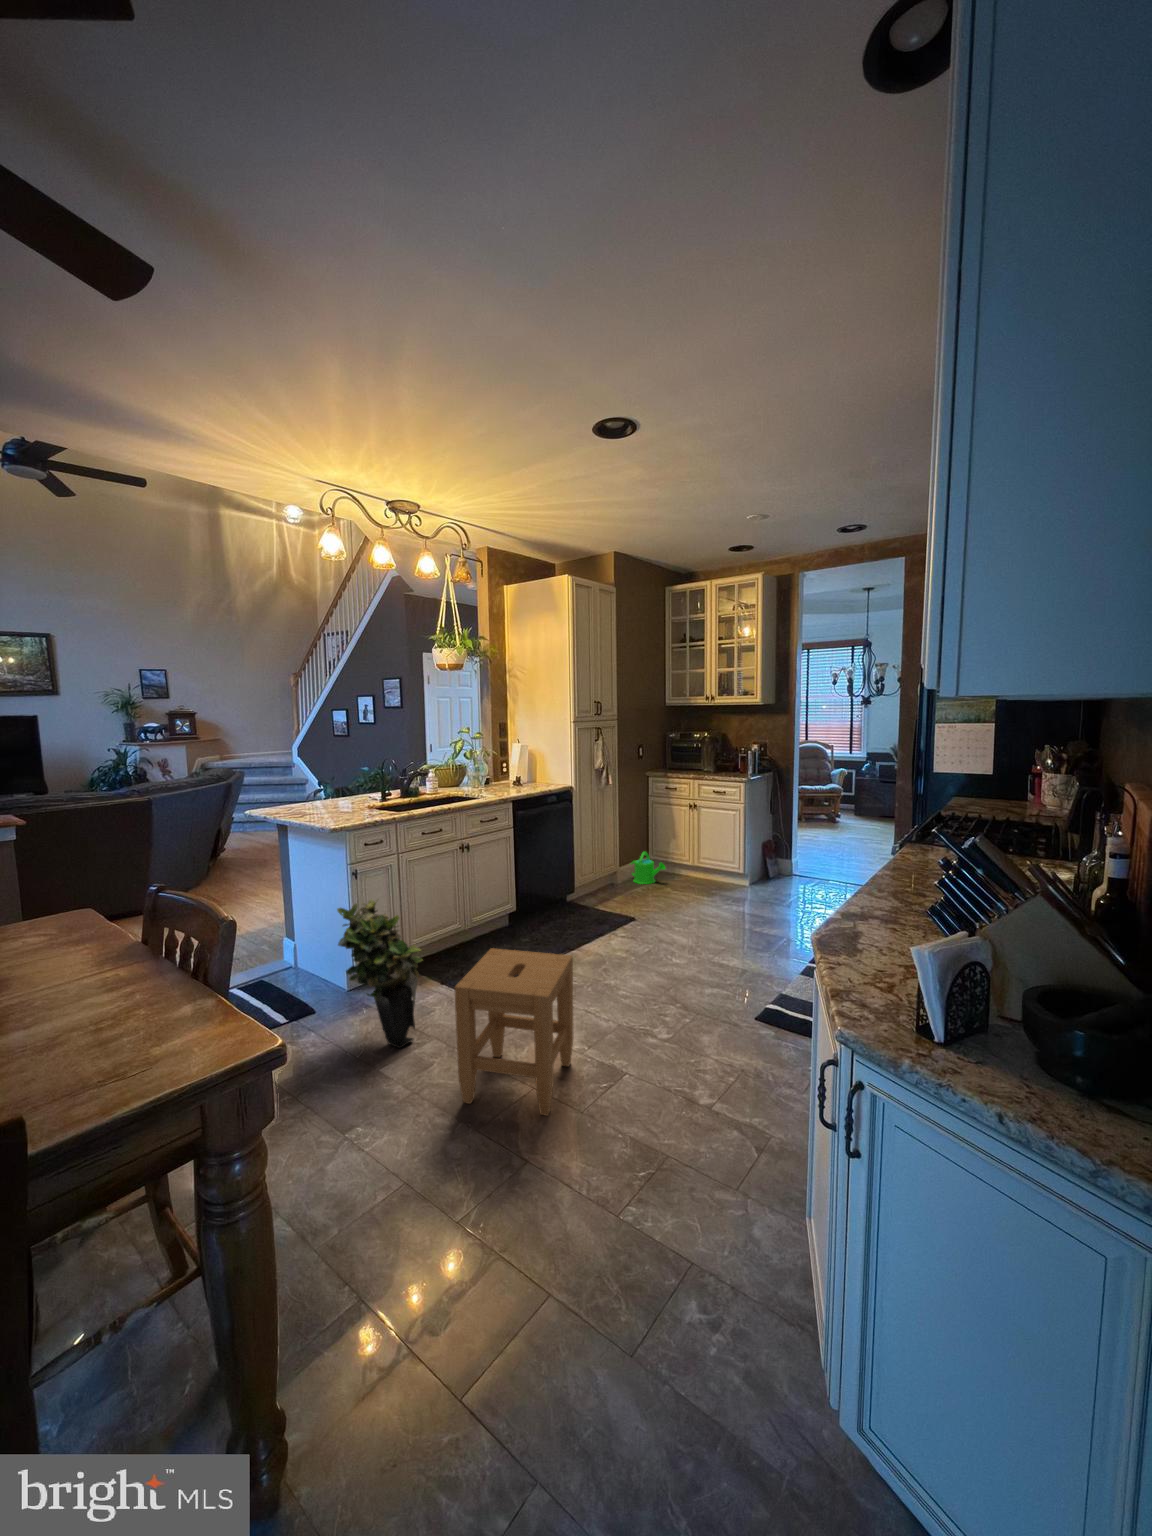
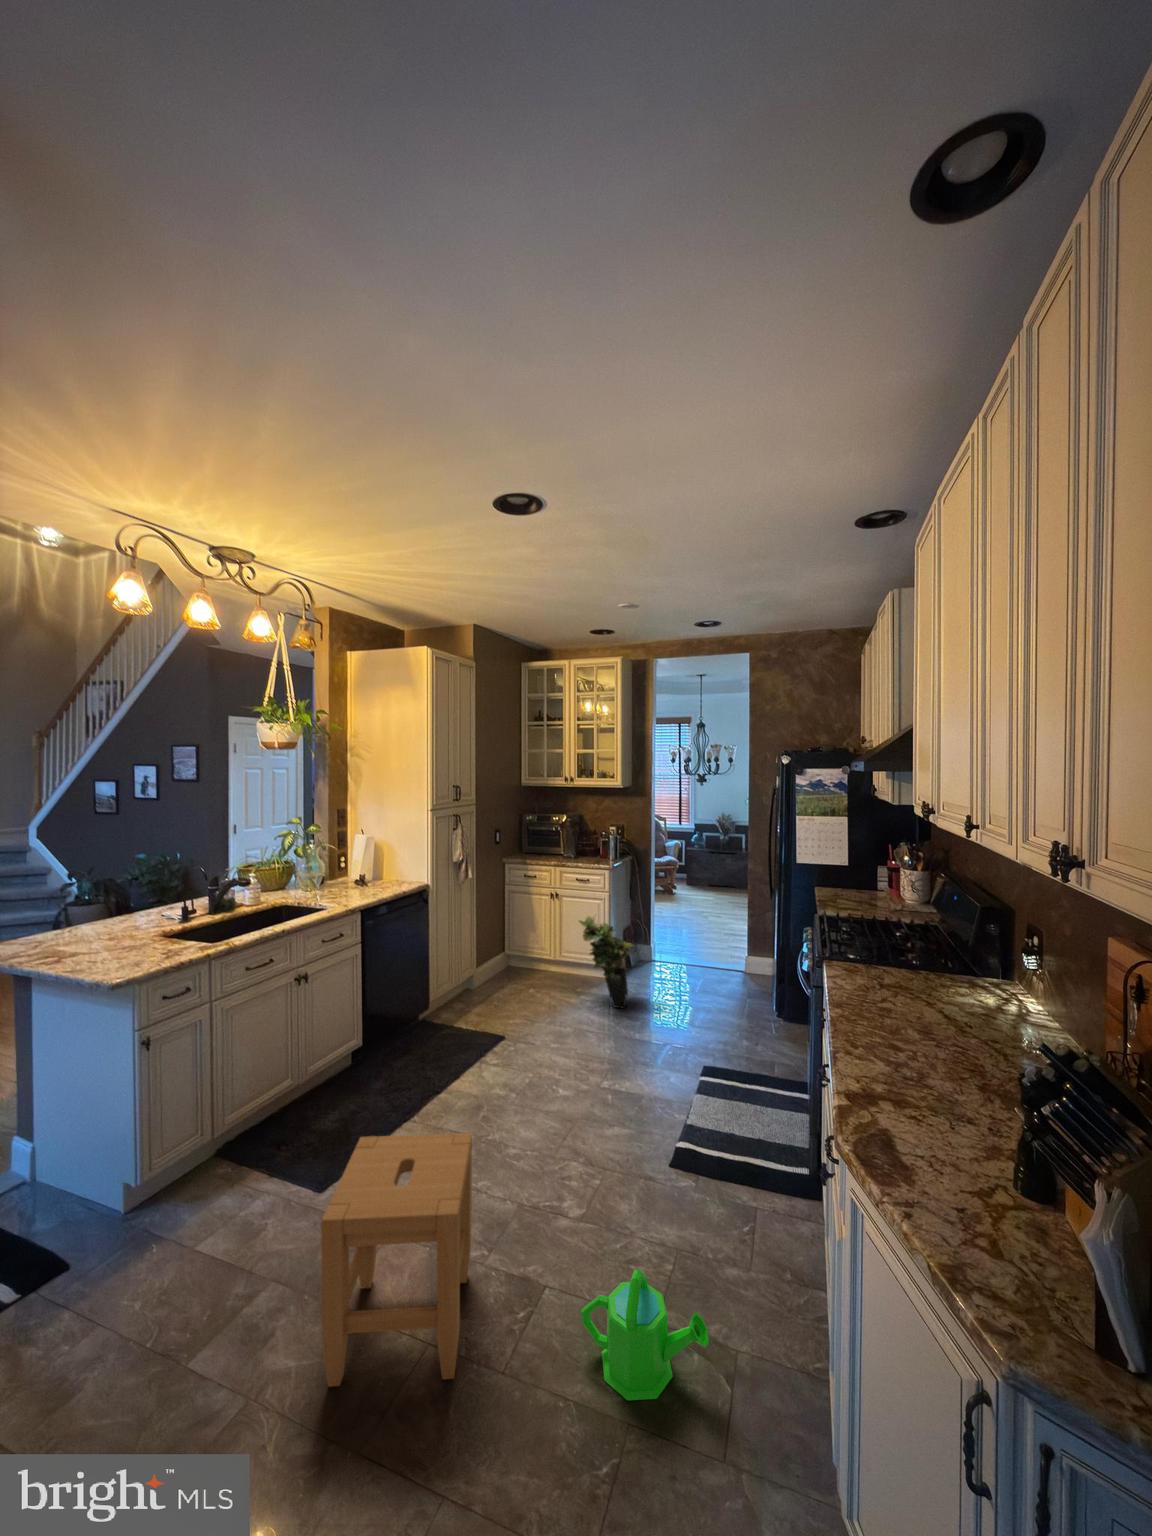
watering can: present [629,852,665,884] -> present [581,1270,709,1401]
potted plant: present [337,899,422,1048] -> present [579,916,632,1008]

